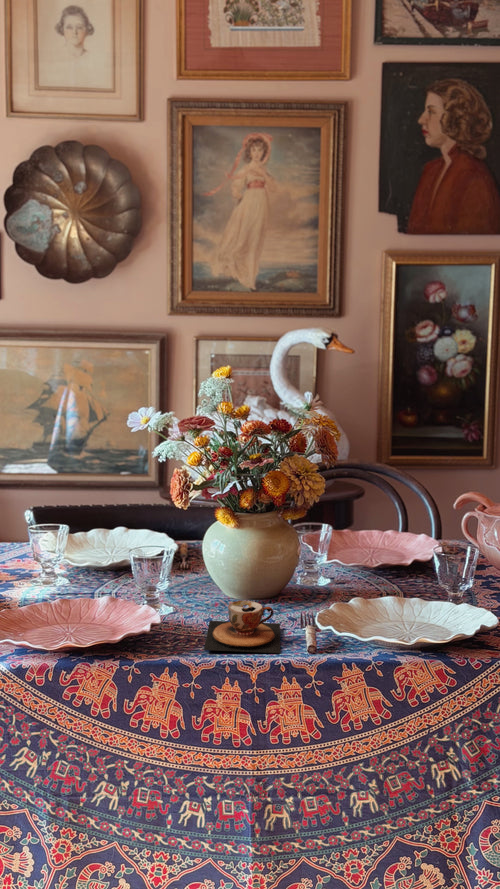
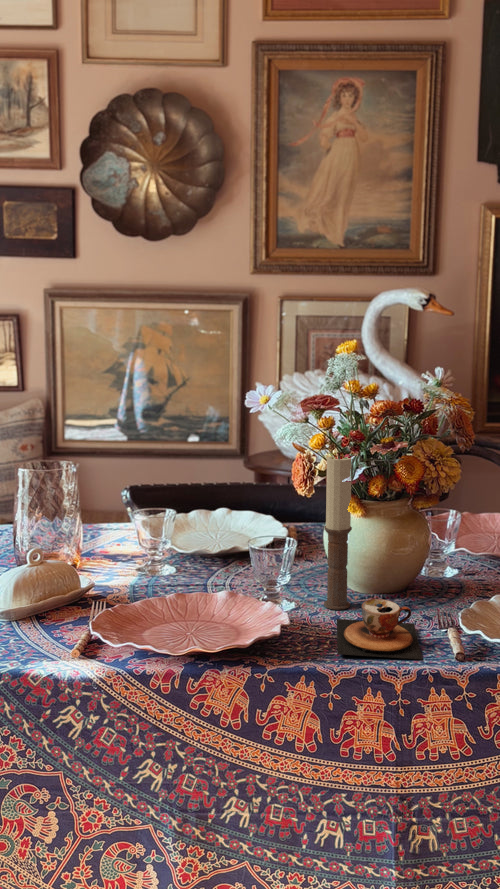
candle: none [203,470,227,614] -> present [324,453,352,610]

